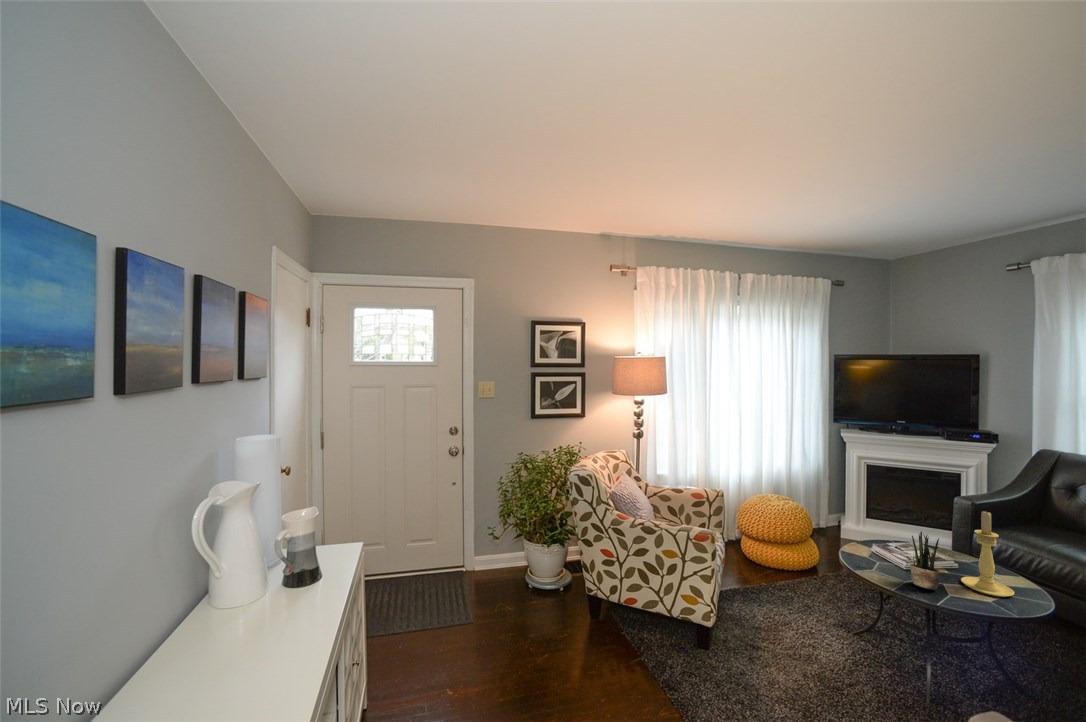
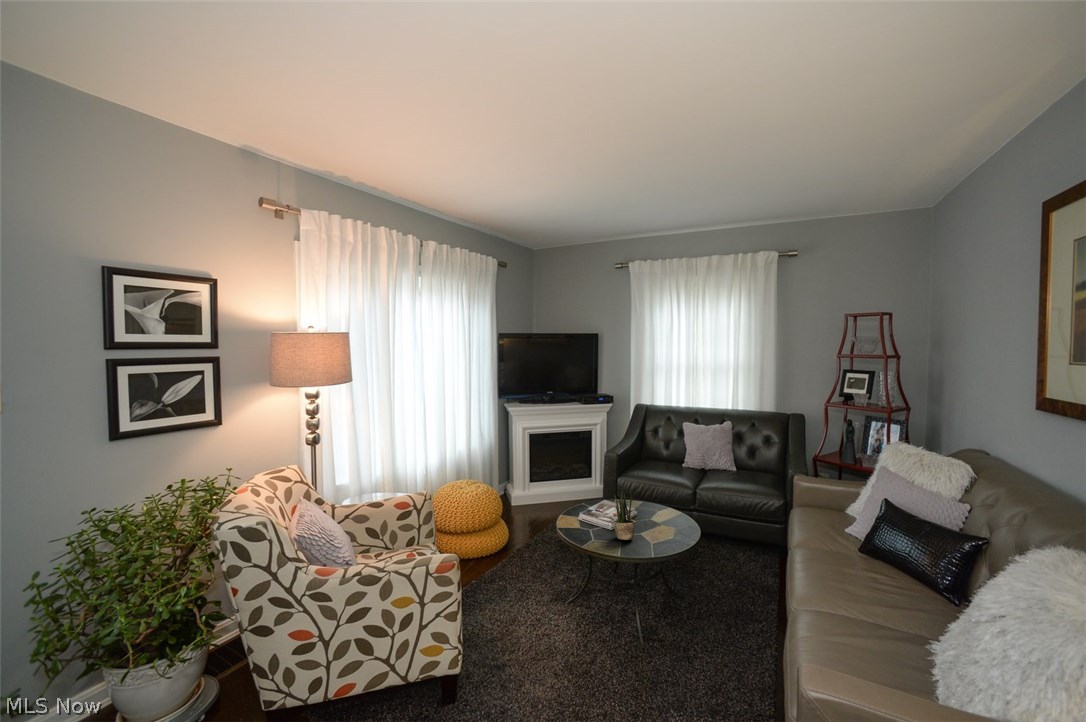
candle holder: present [961,511,1014,597] -> none [638,460,670,529]

